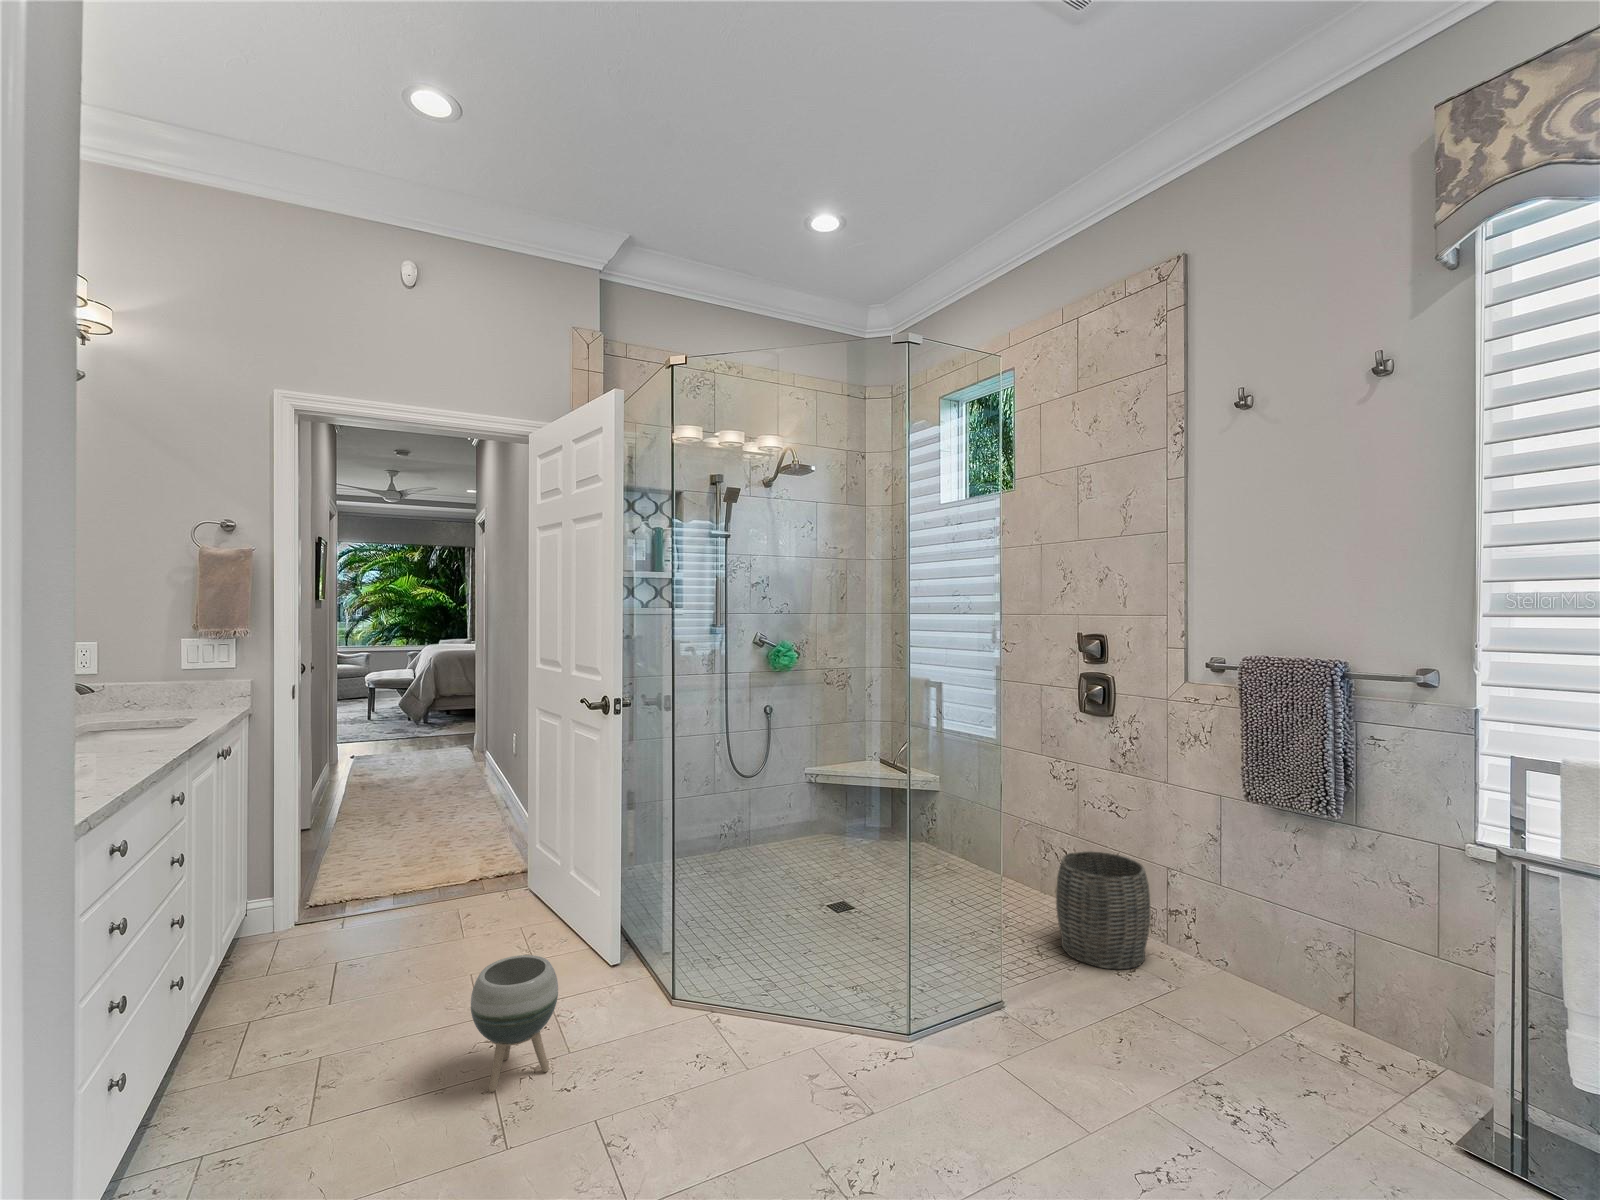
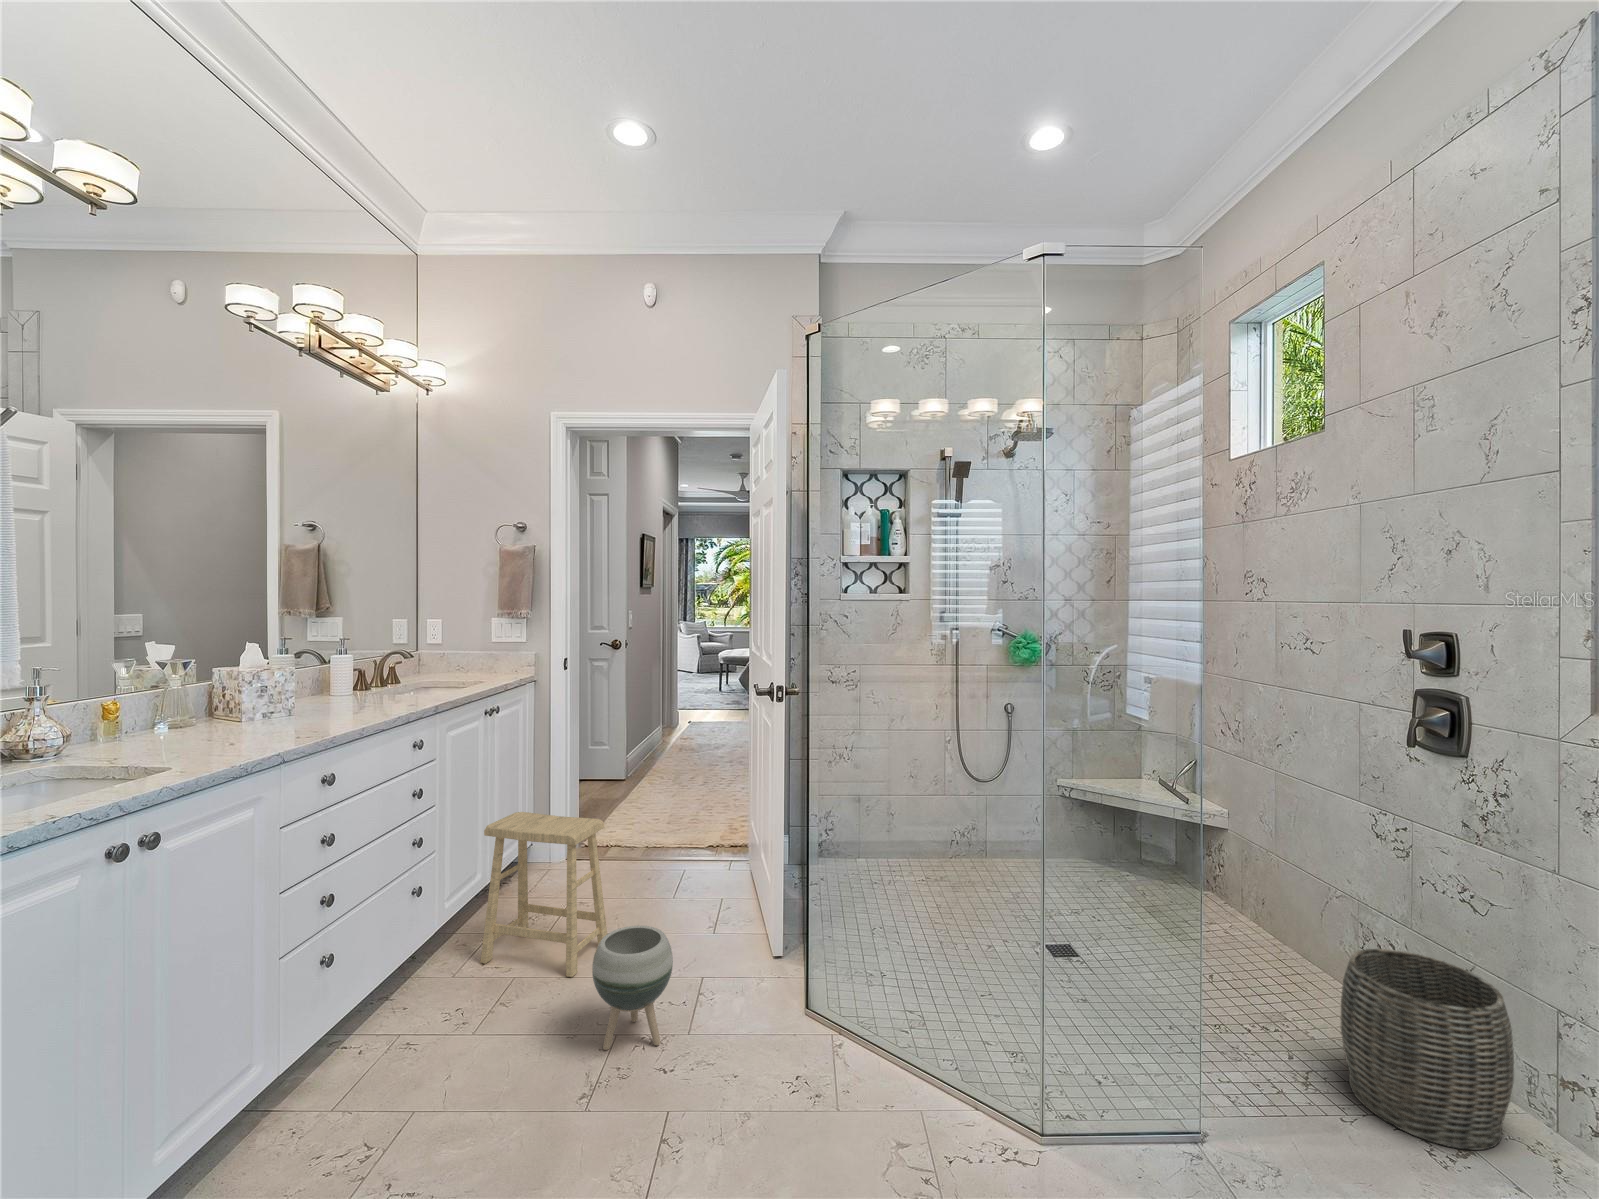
footstool: none [262,860,421,1057] -> present [481,812,607,977]

